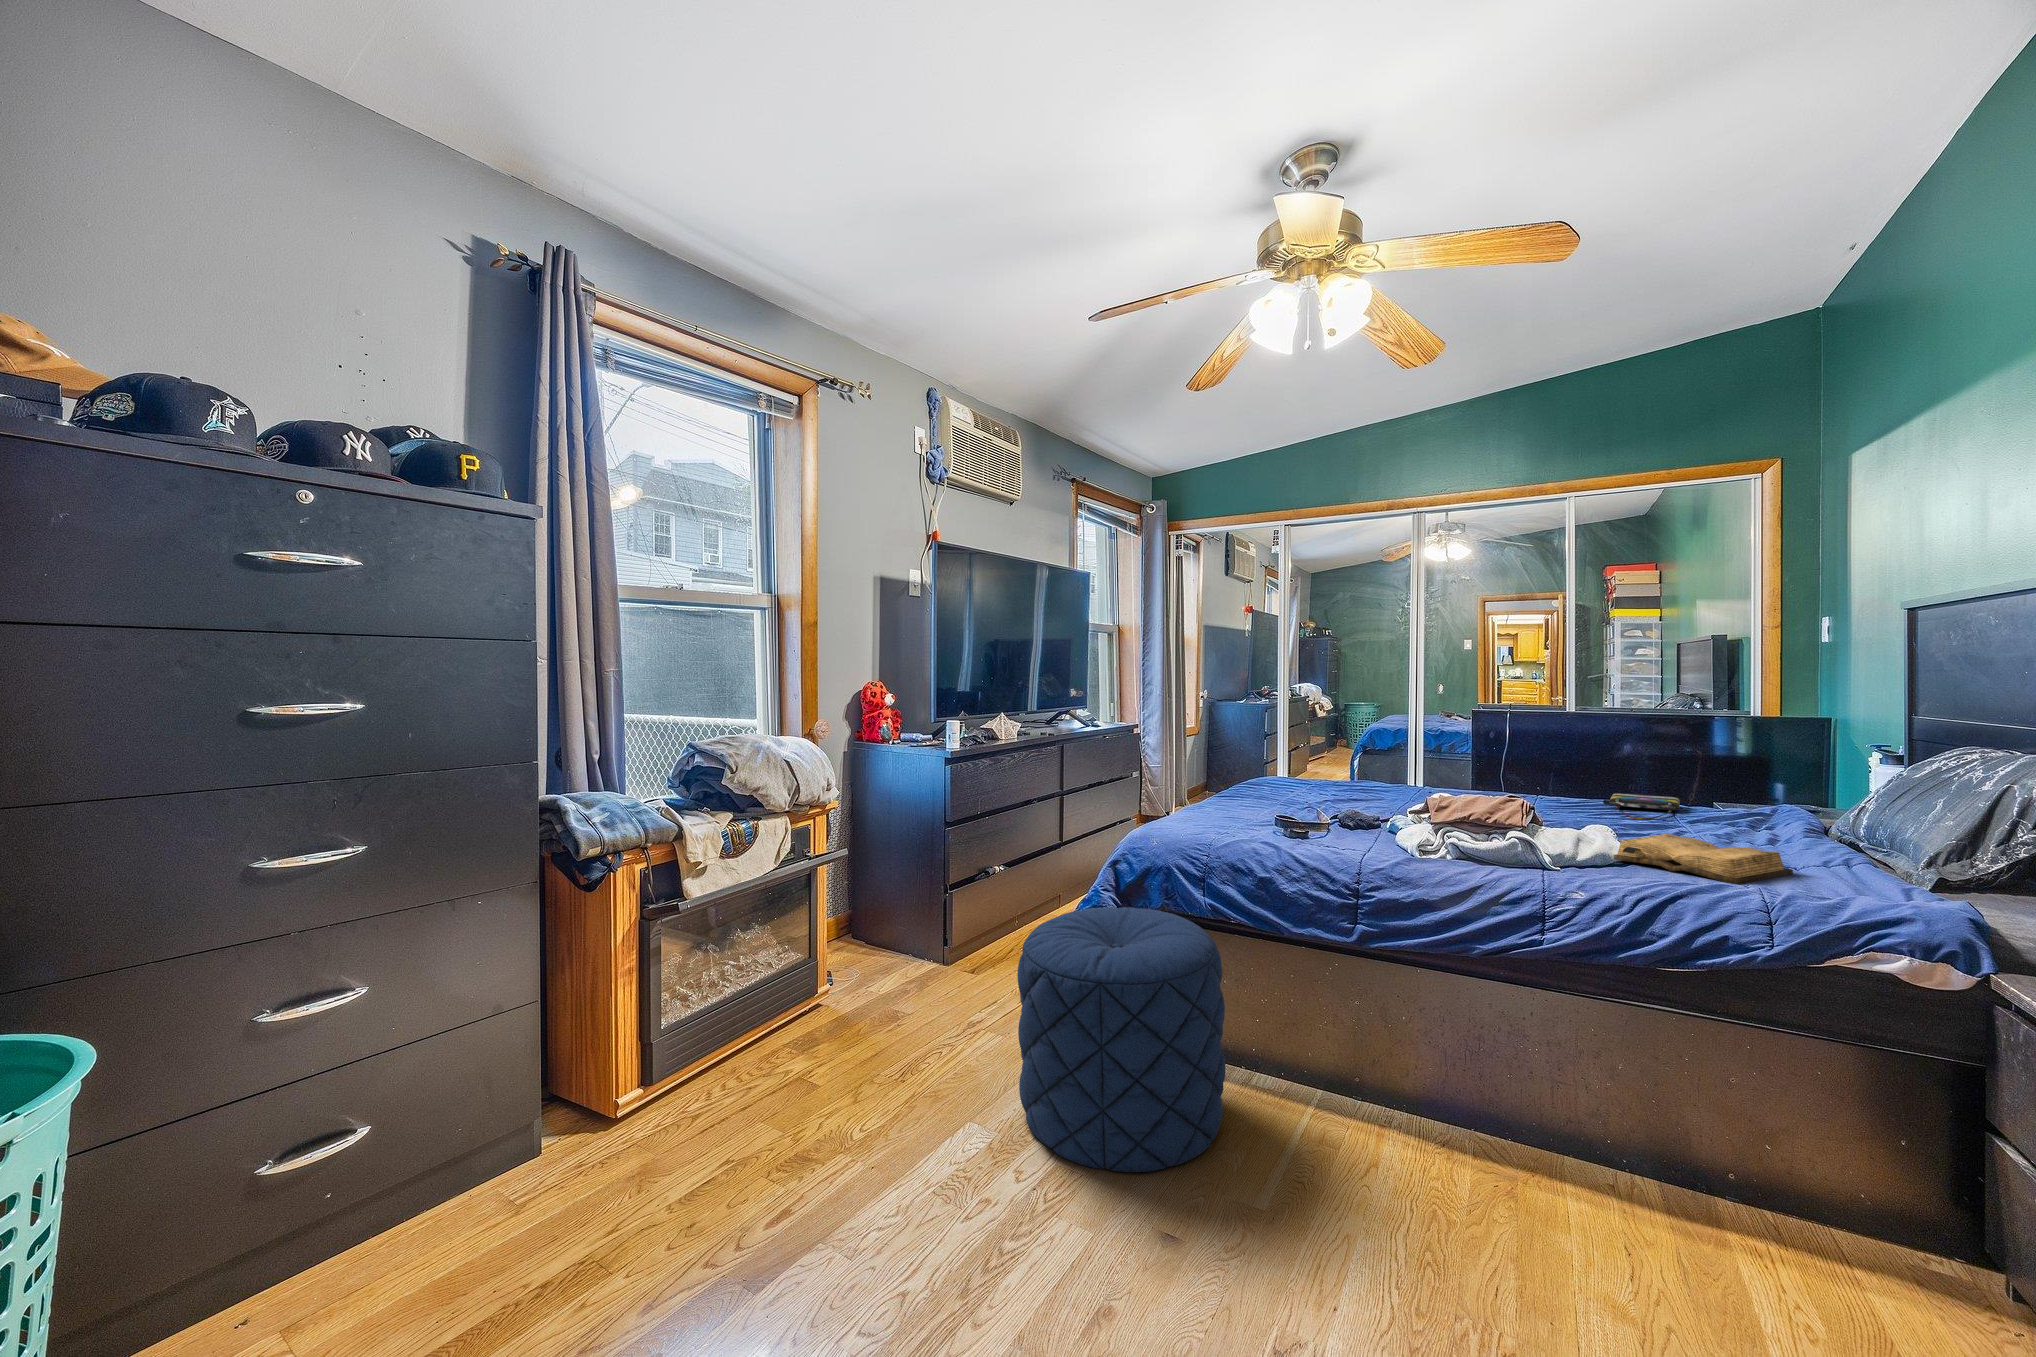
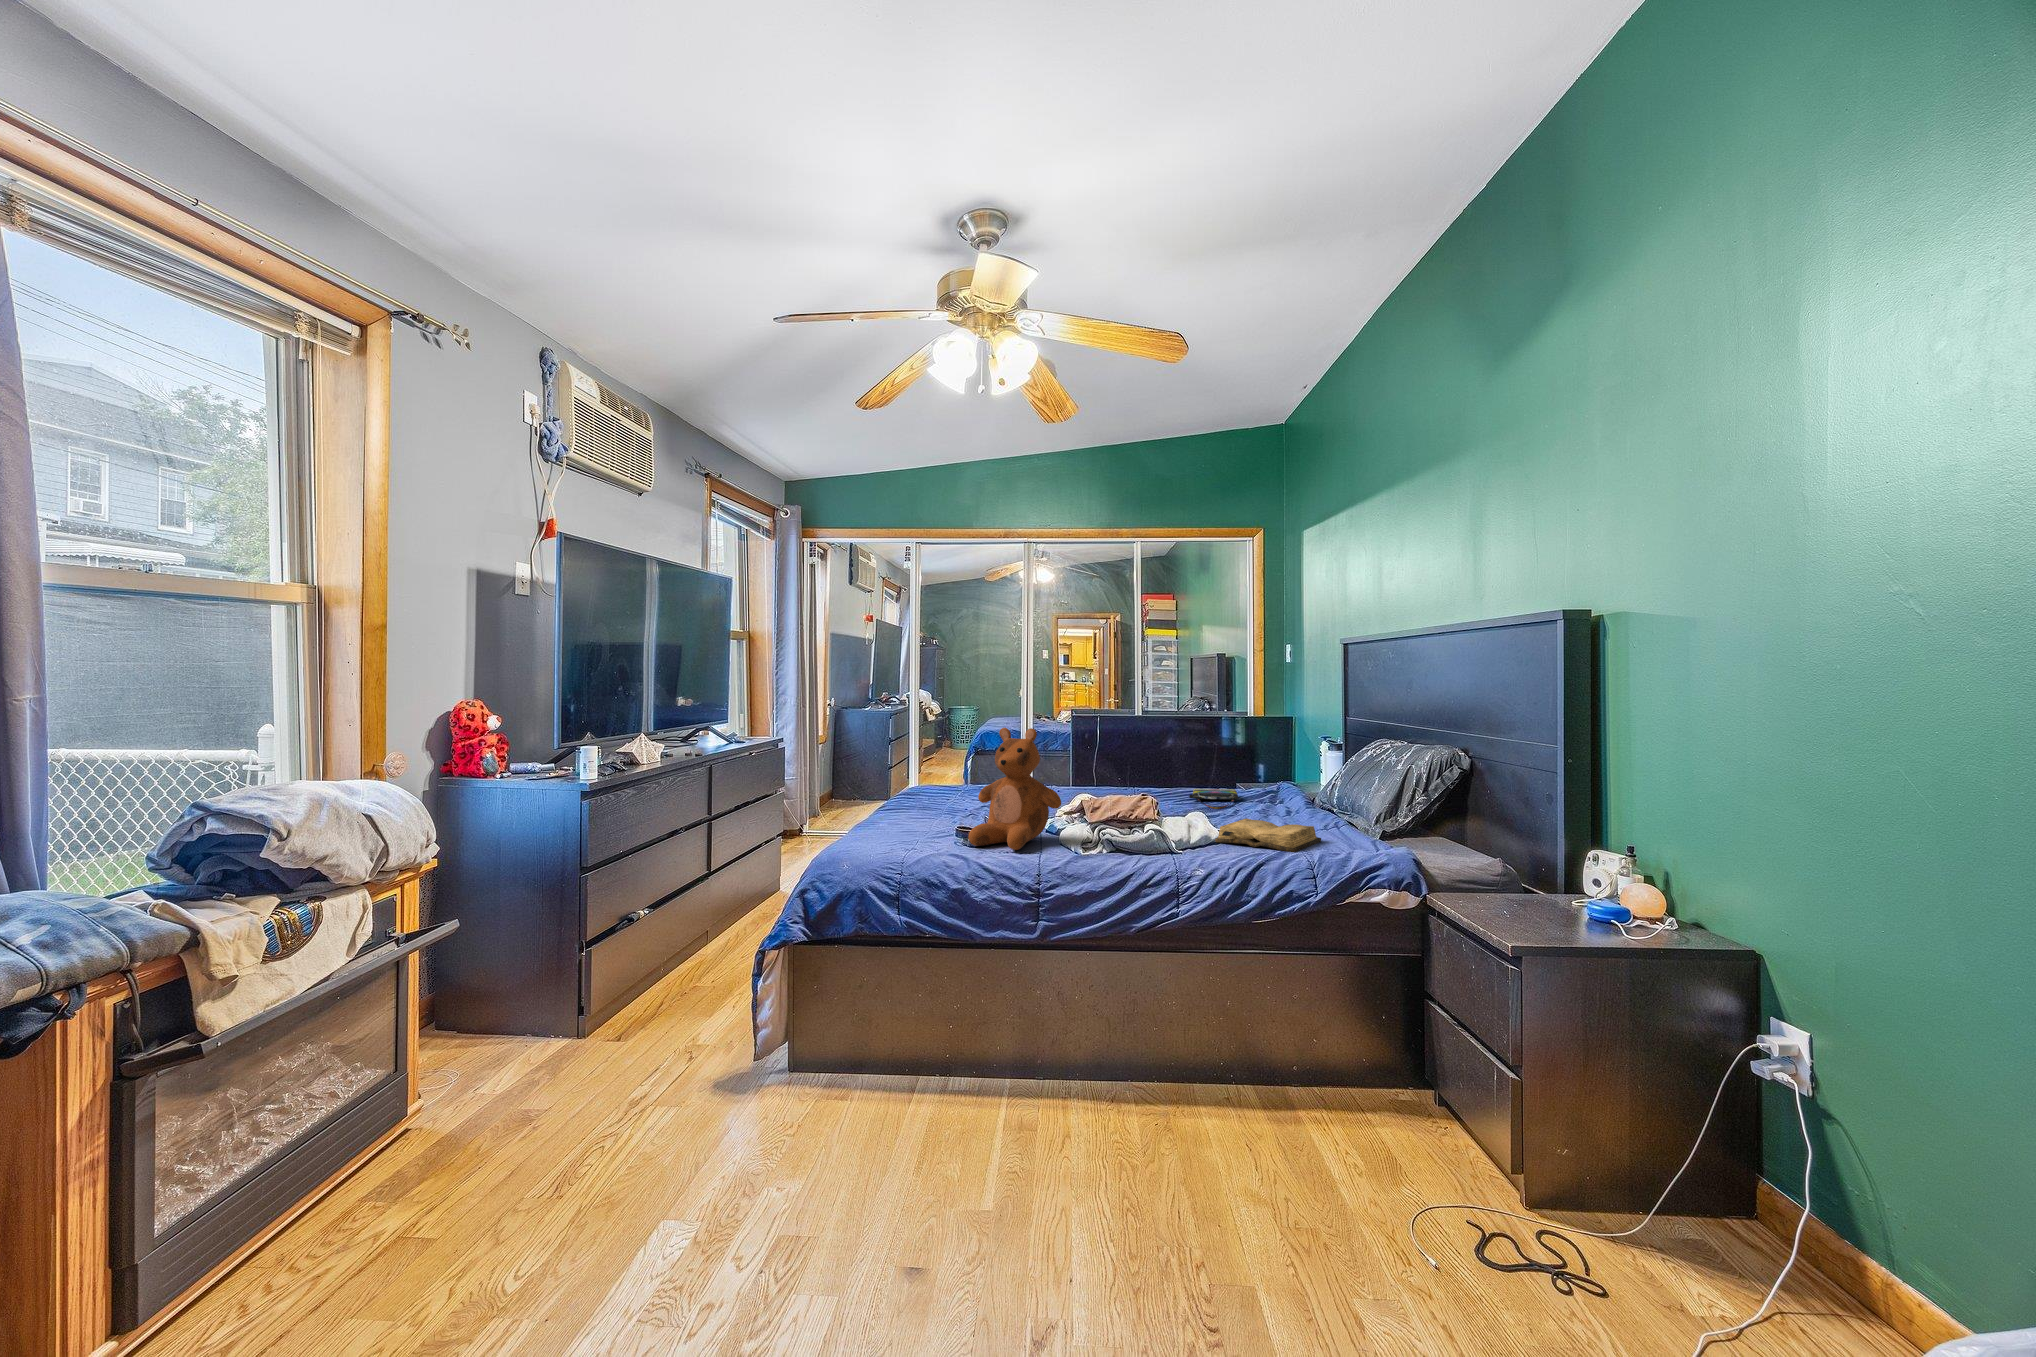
teddy bear: none [1286,710,1397,844] -> present [968,728,1061,850]
pouf: present [1017,907,1225,1172] -> none [724,934,934,1203]

